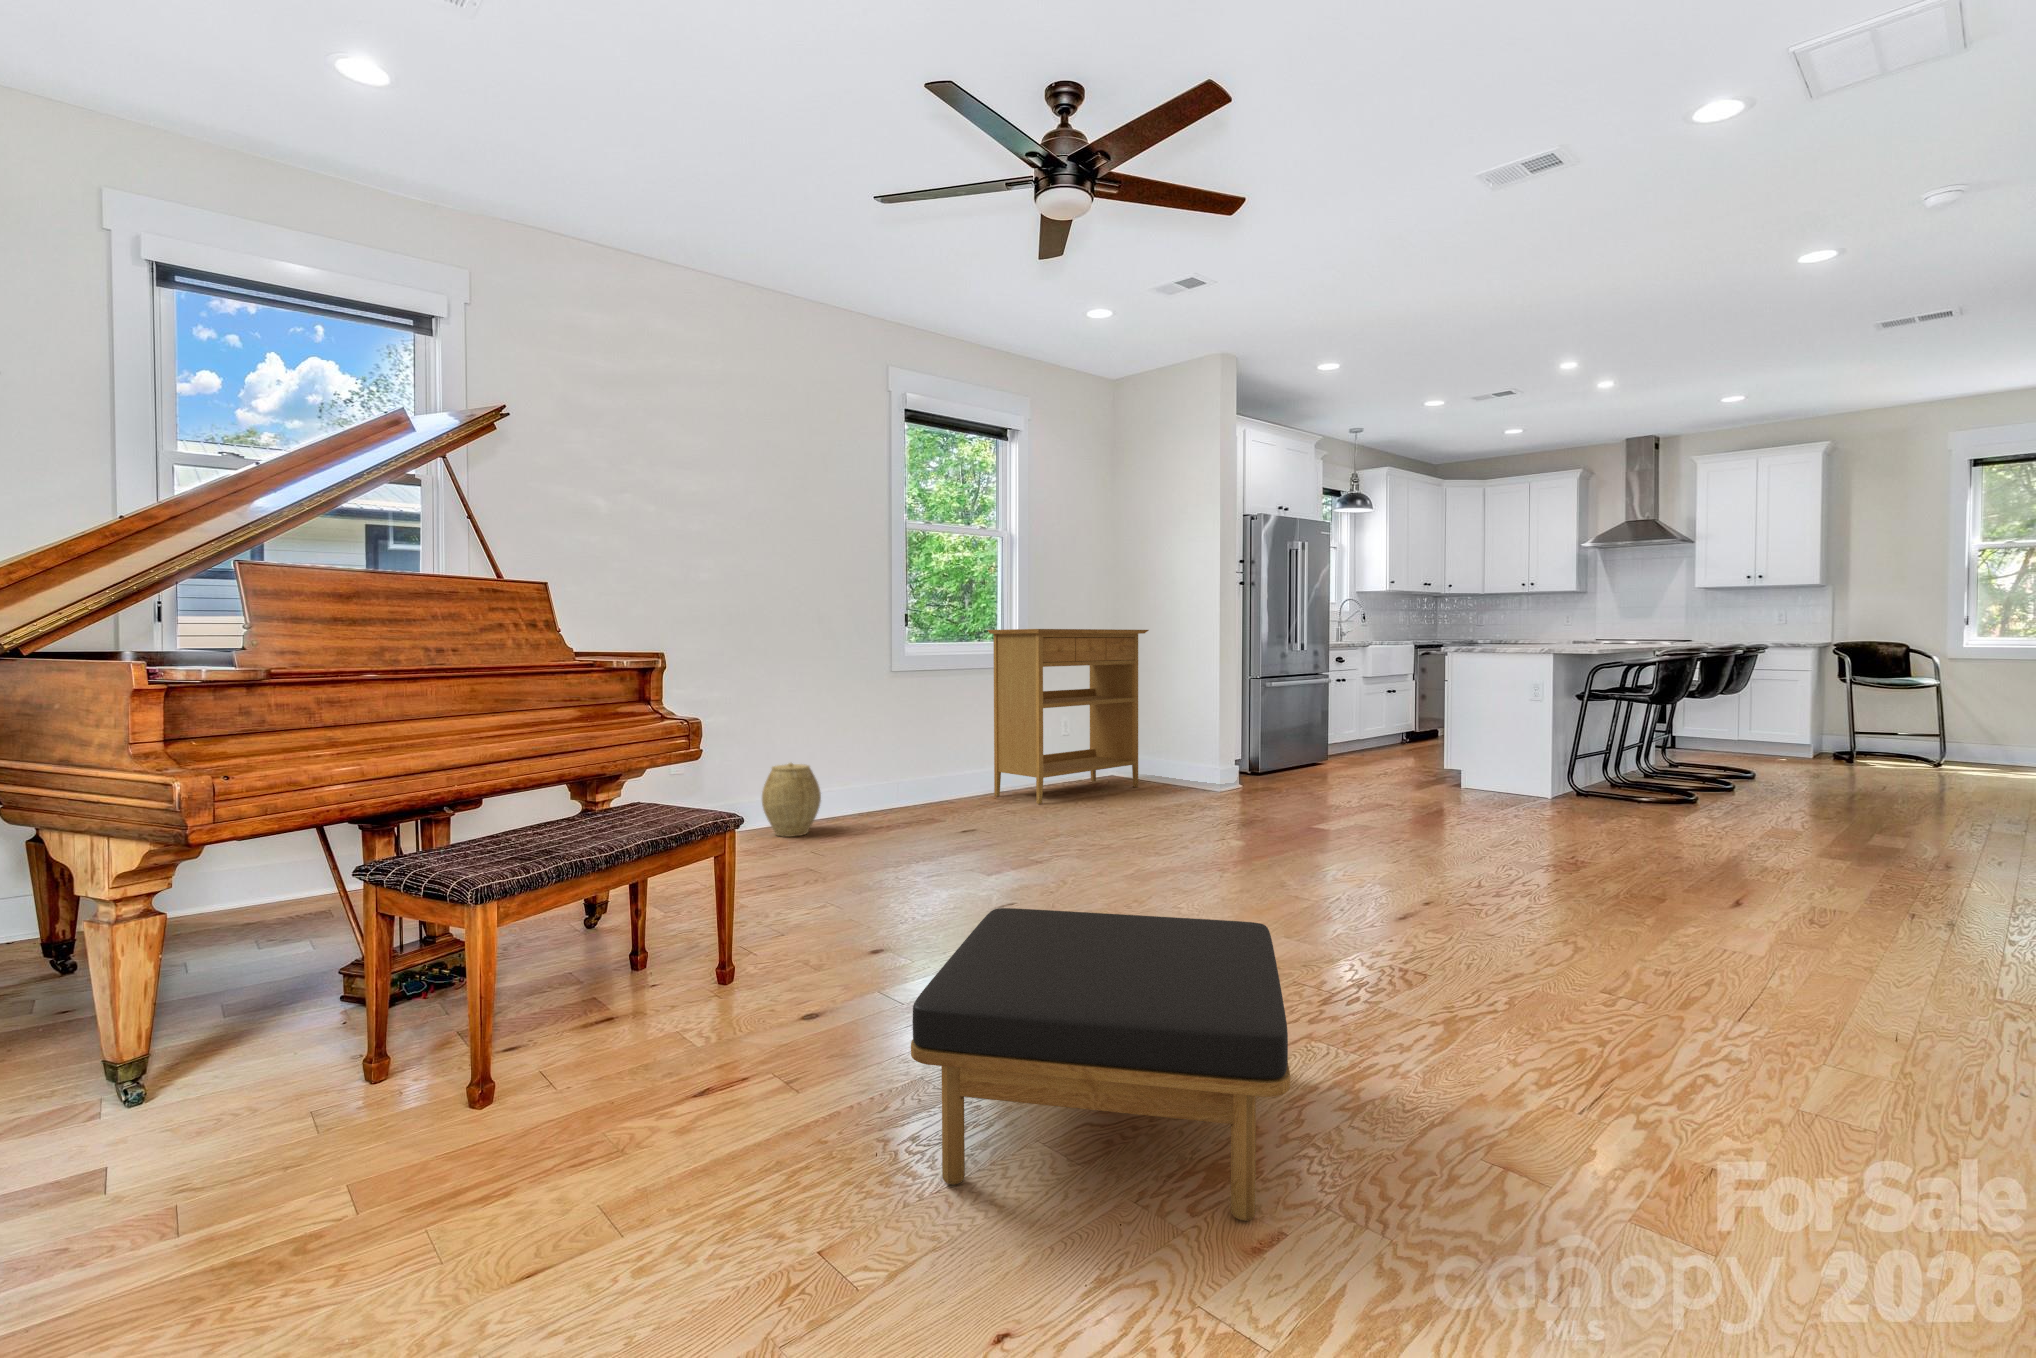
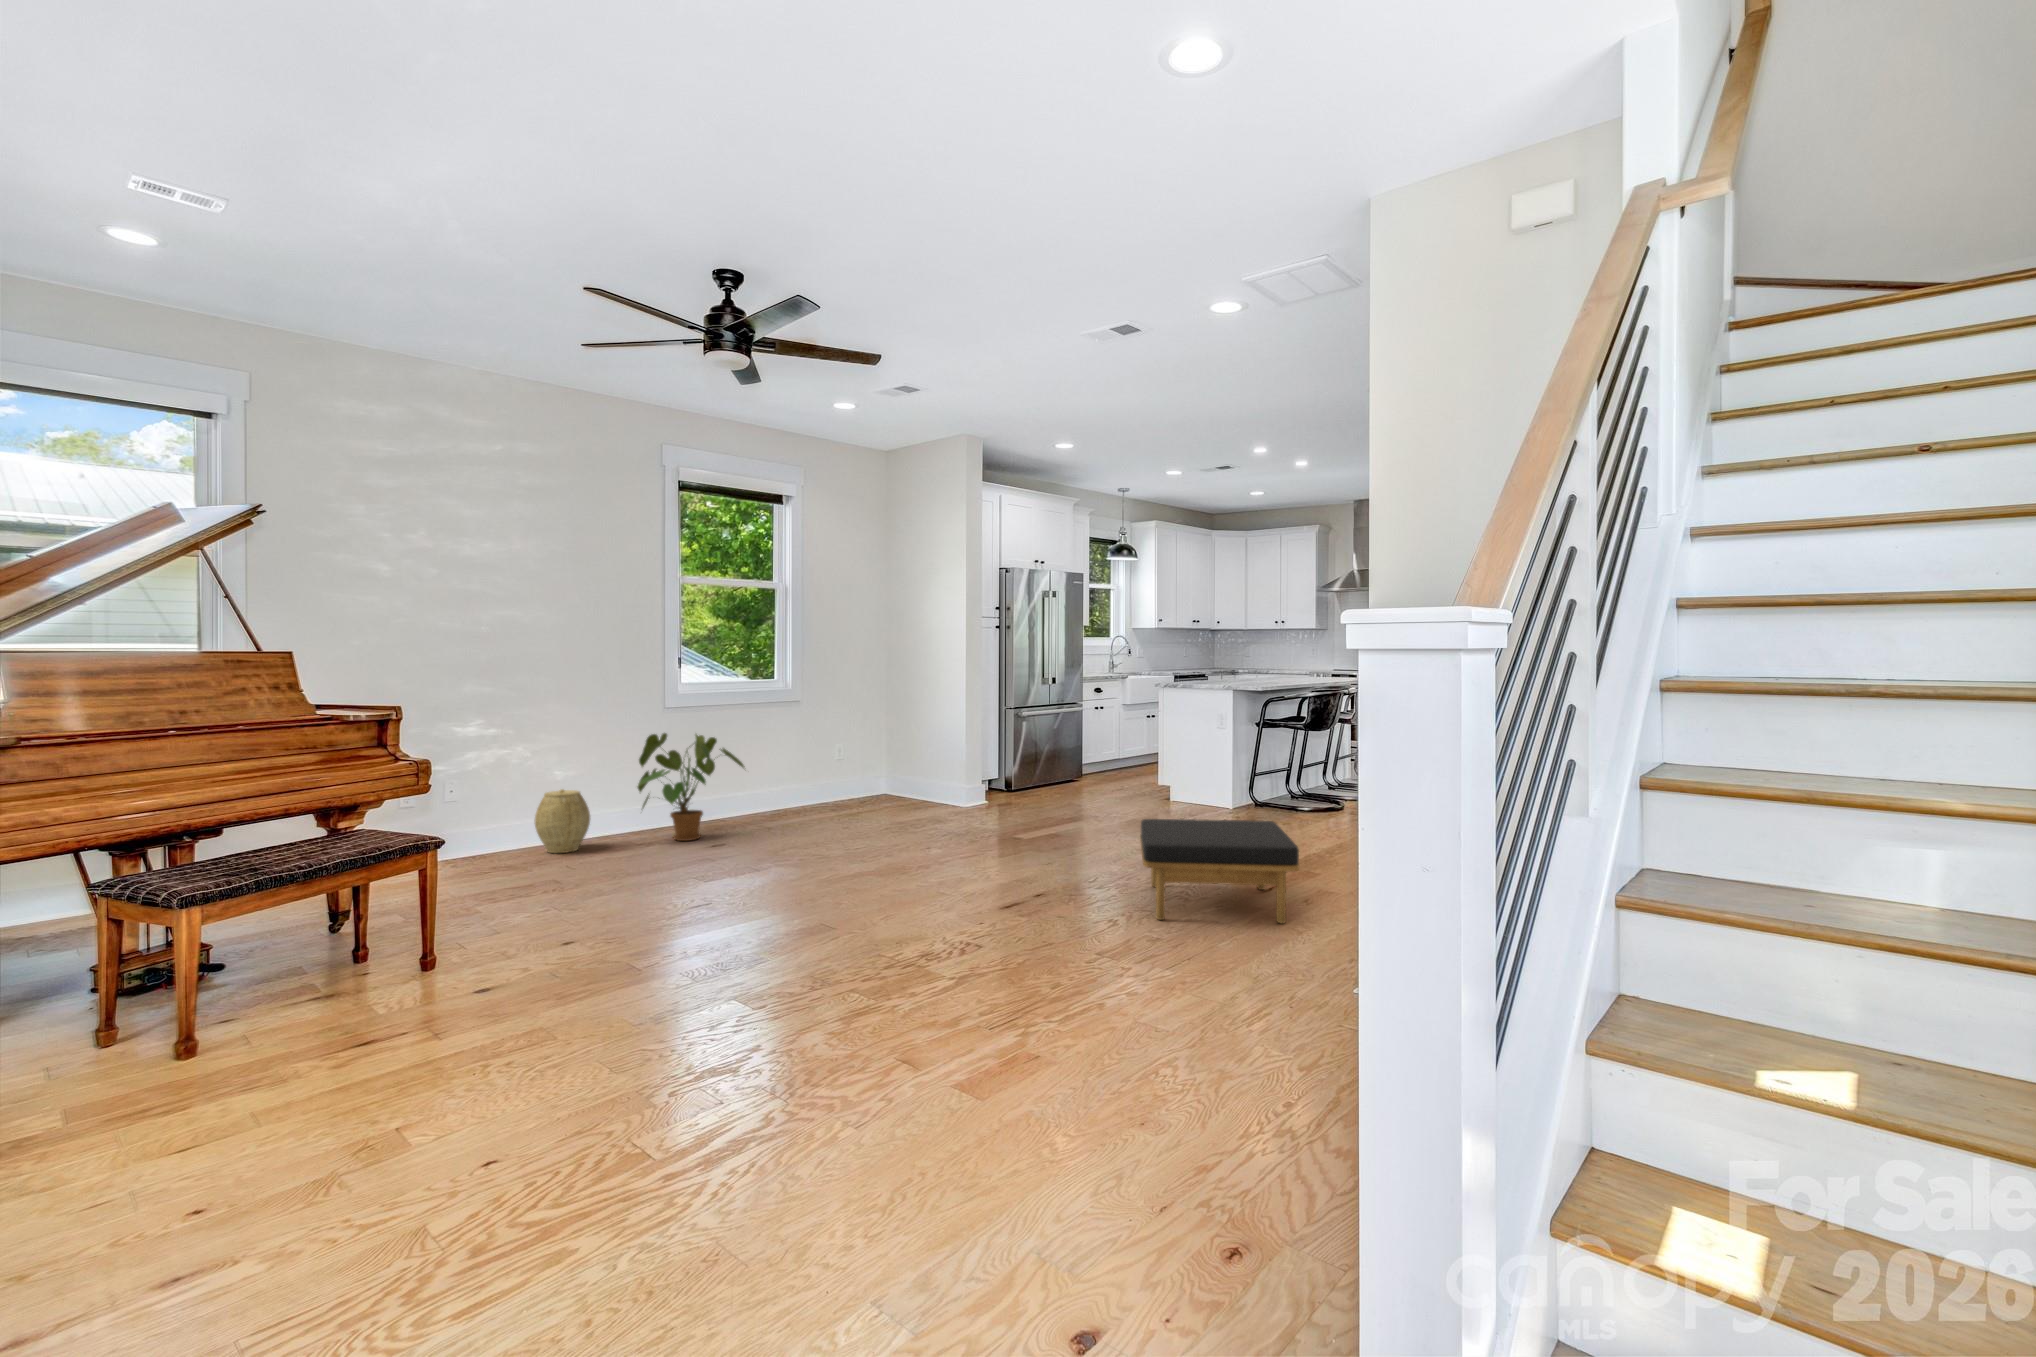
console table: present [988,629,1149,804] -> none [762,668,911,820]
house plant: none [864,698,986,825] -> present [637,733,745,841]
ottoman: present [911,908,1290,1221] -> present [1140,819,1300,923]

